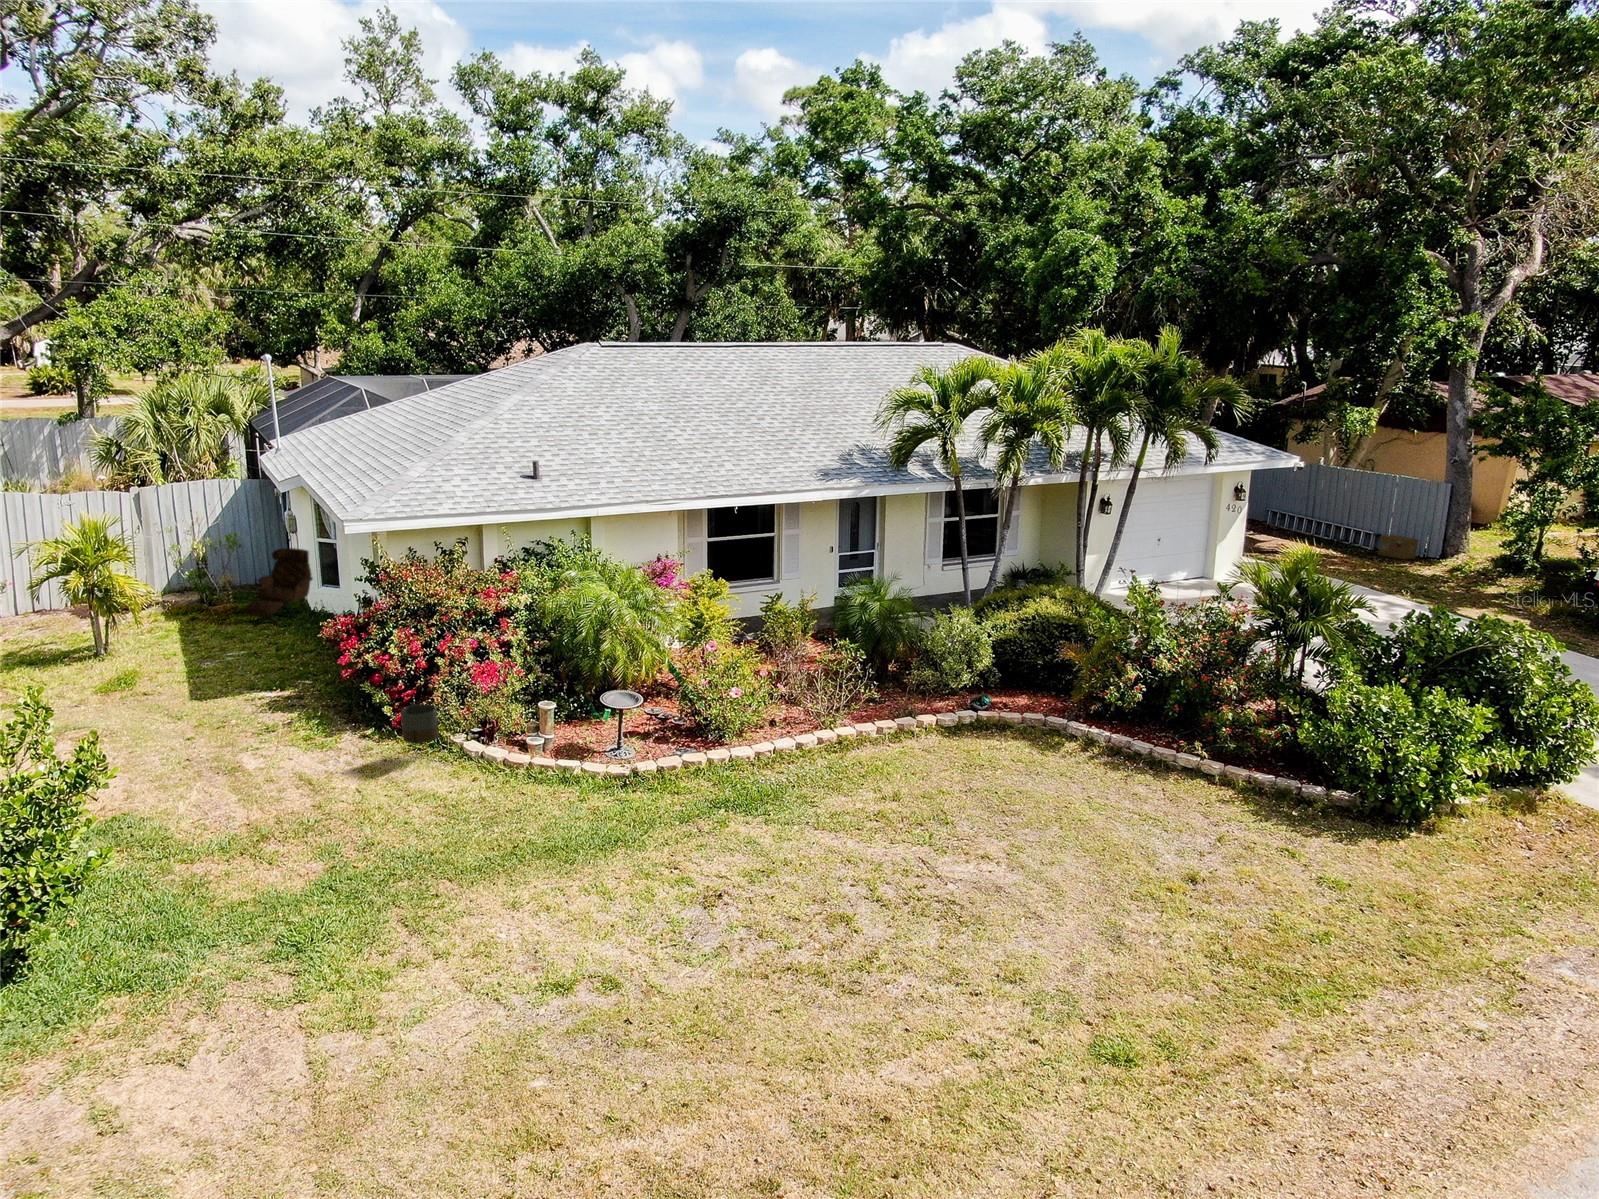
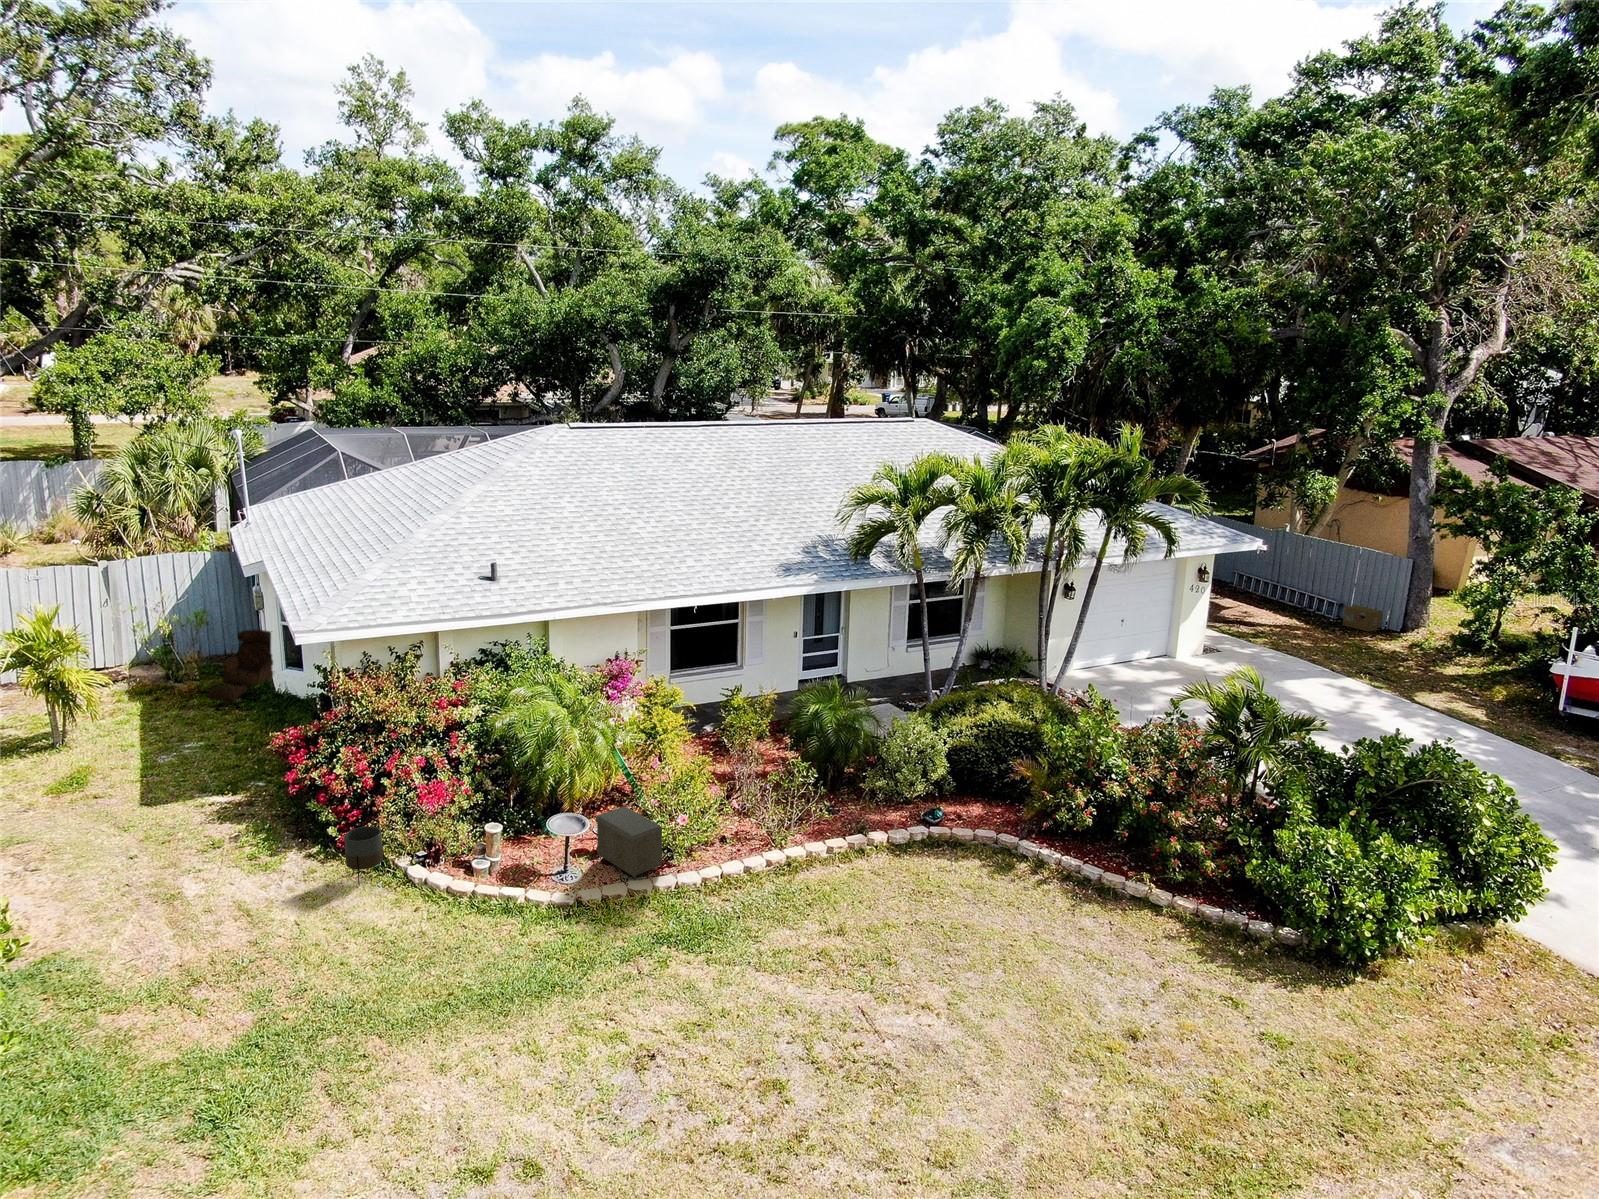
toolbox: present [1542,561,1580,598] -> none [1502,643,1539,682]
storage bench: none [647,689,714,754] -> present [596,806,662,877]

